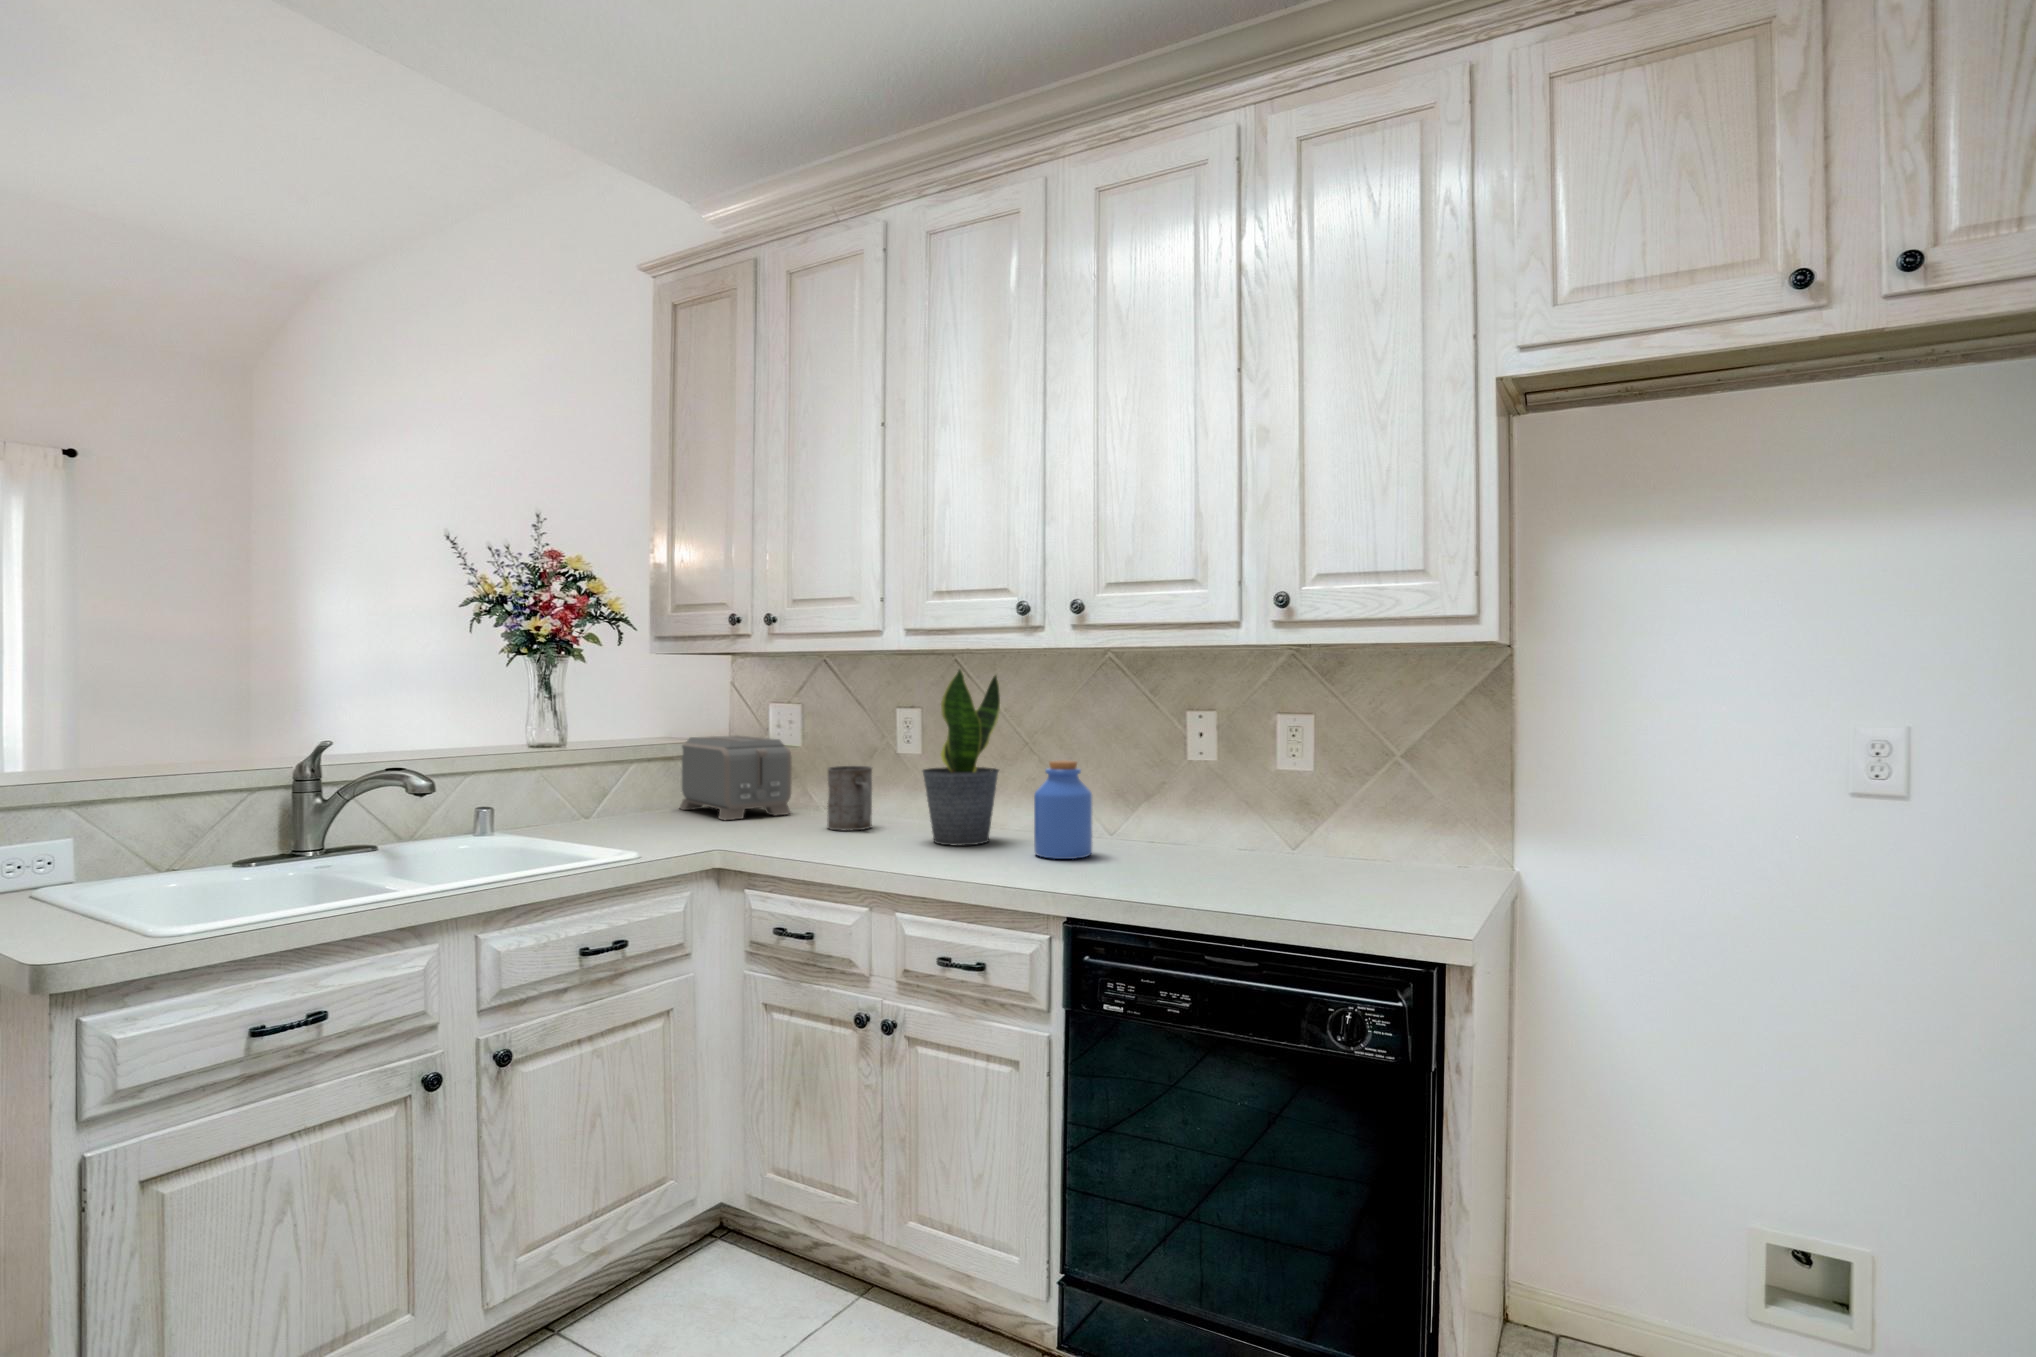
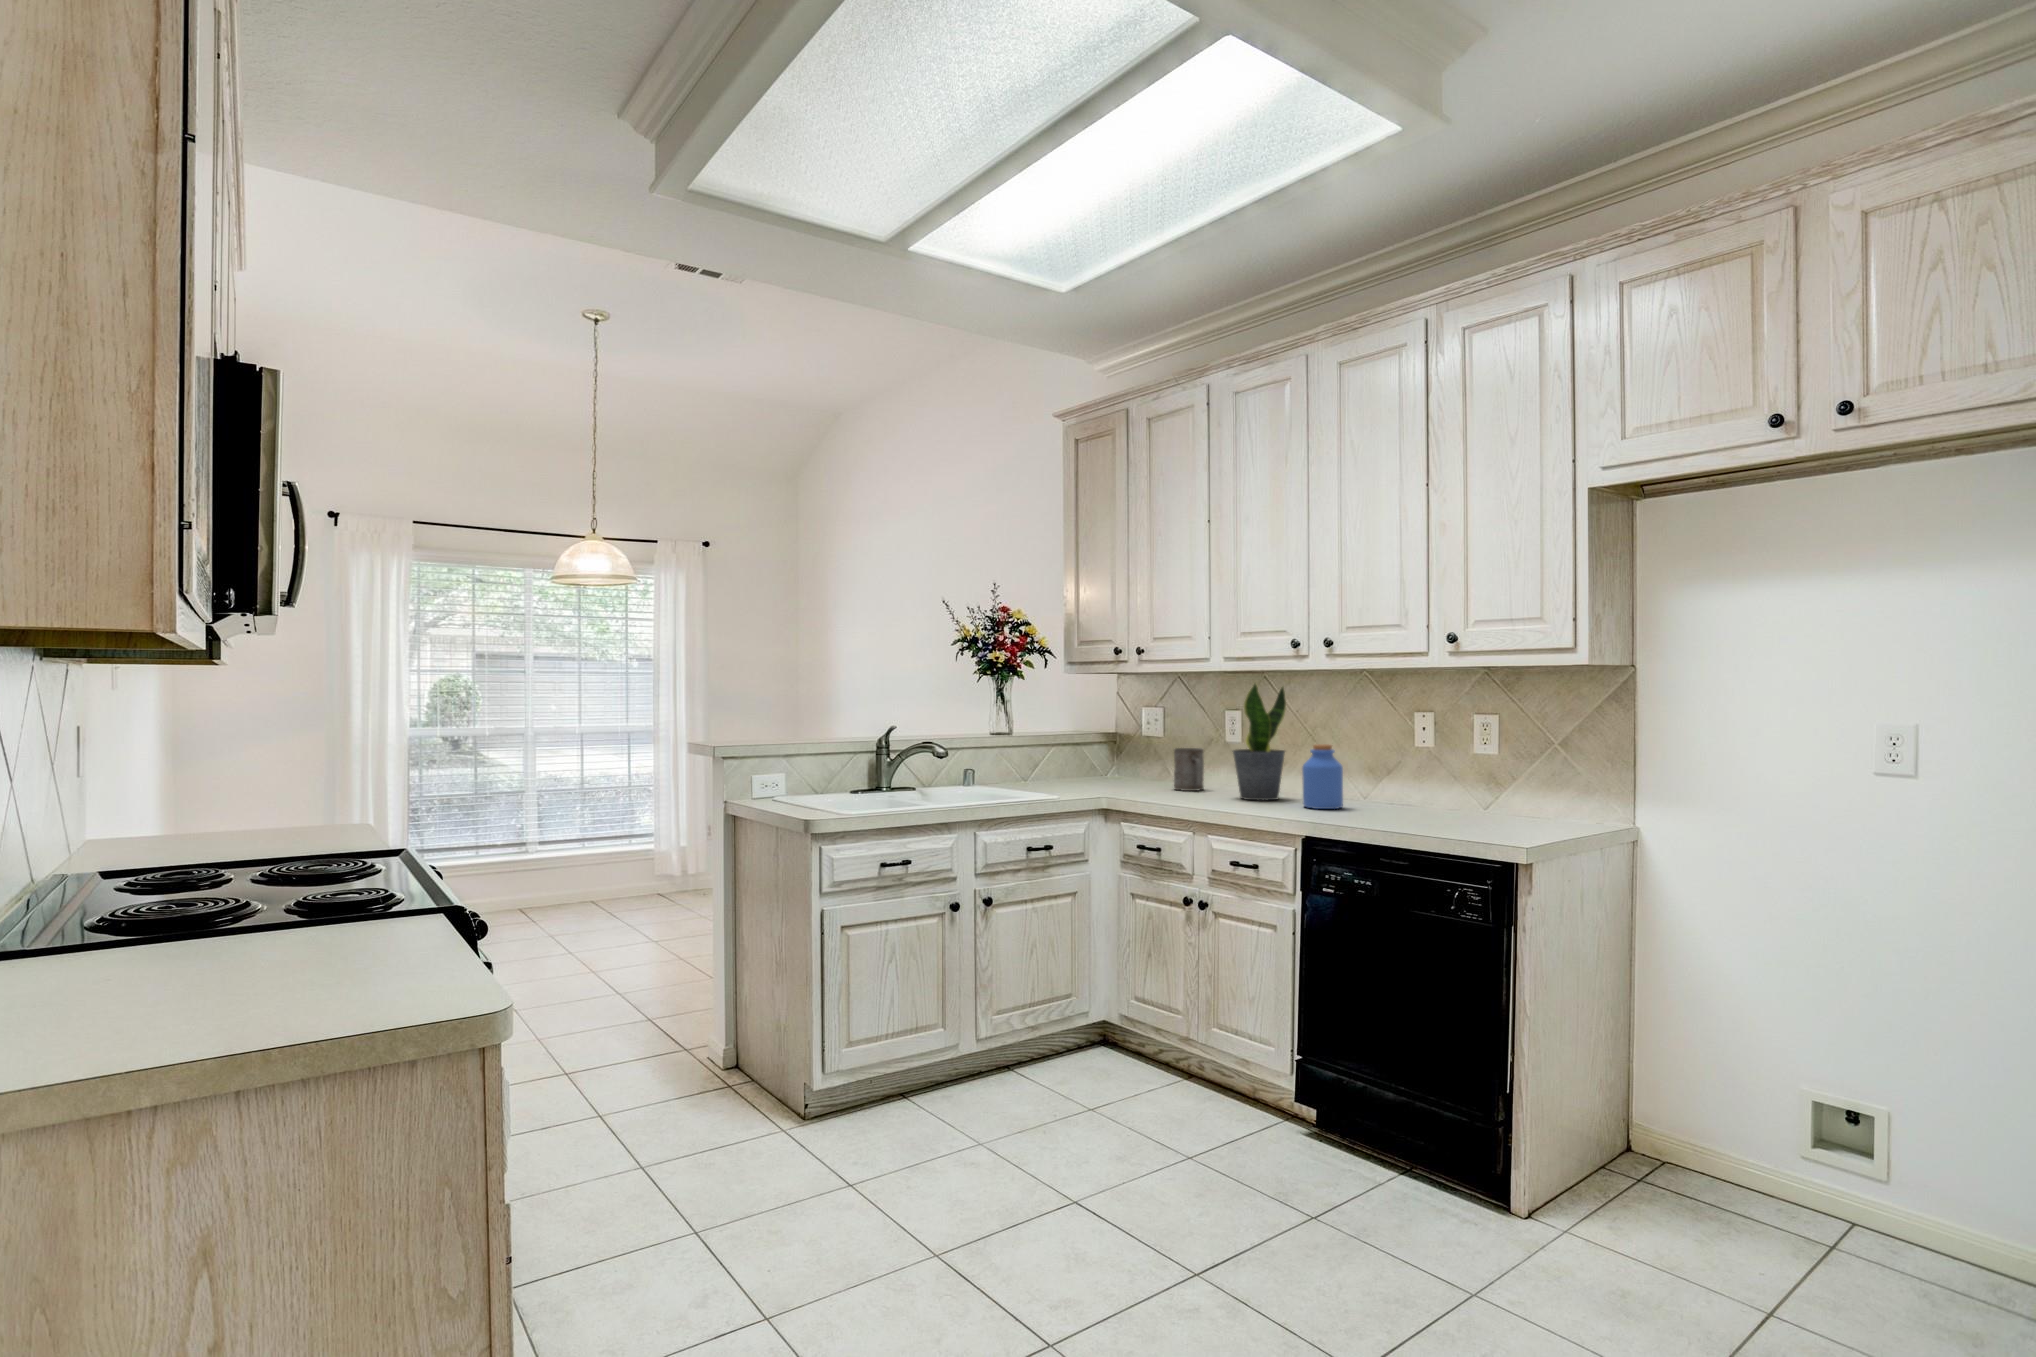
toaster: present [680,735,791,820] -> none [1080,728,1153,783]

